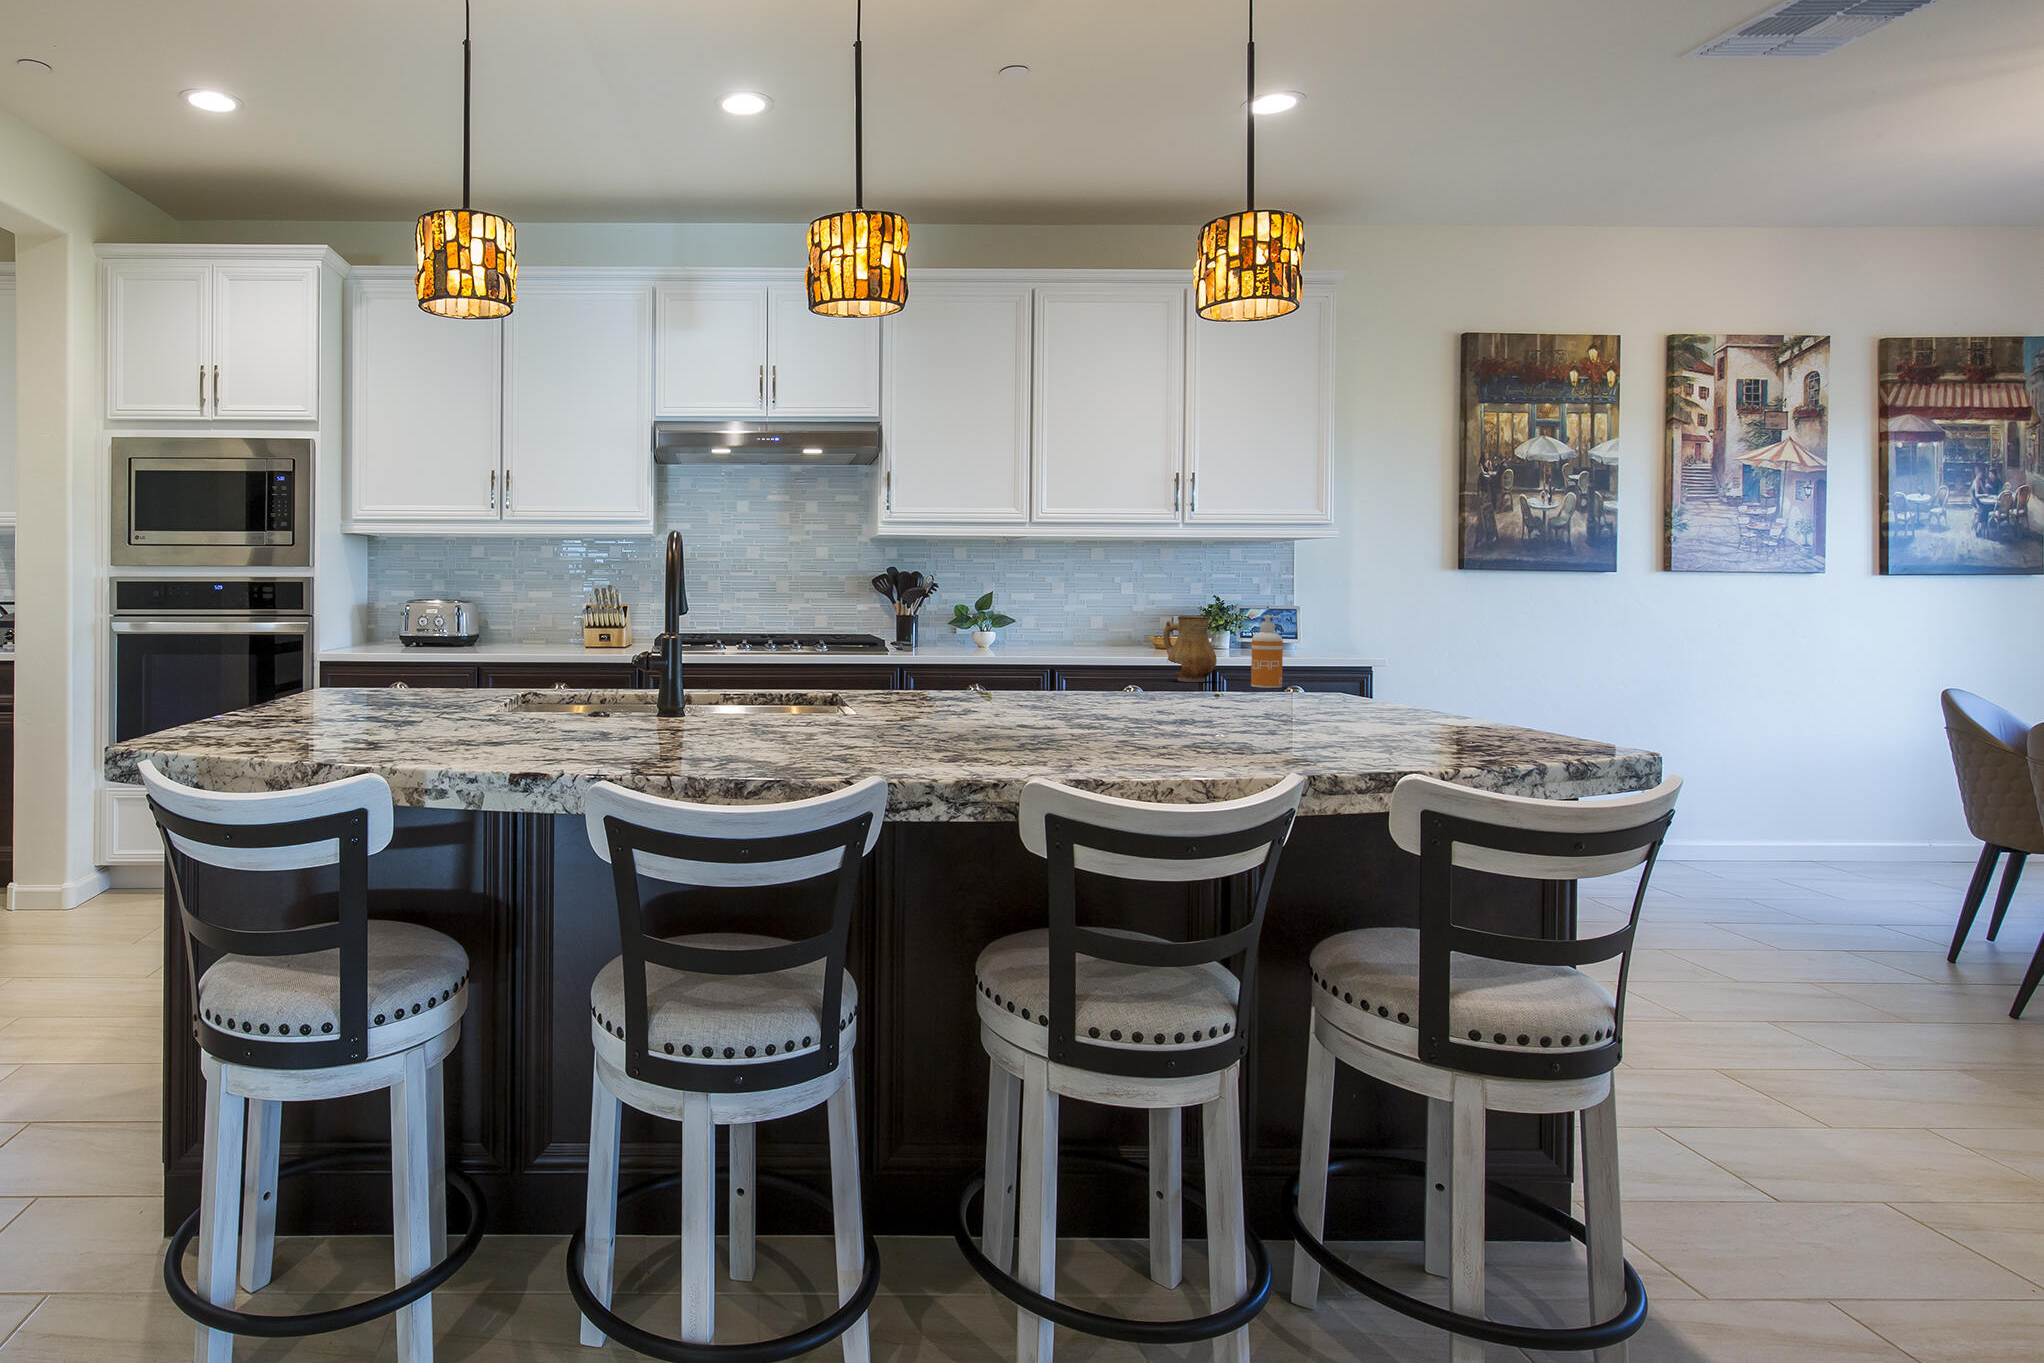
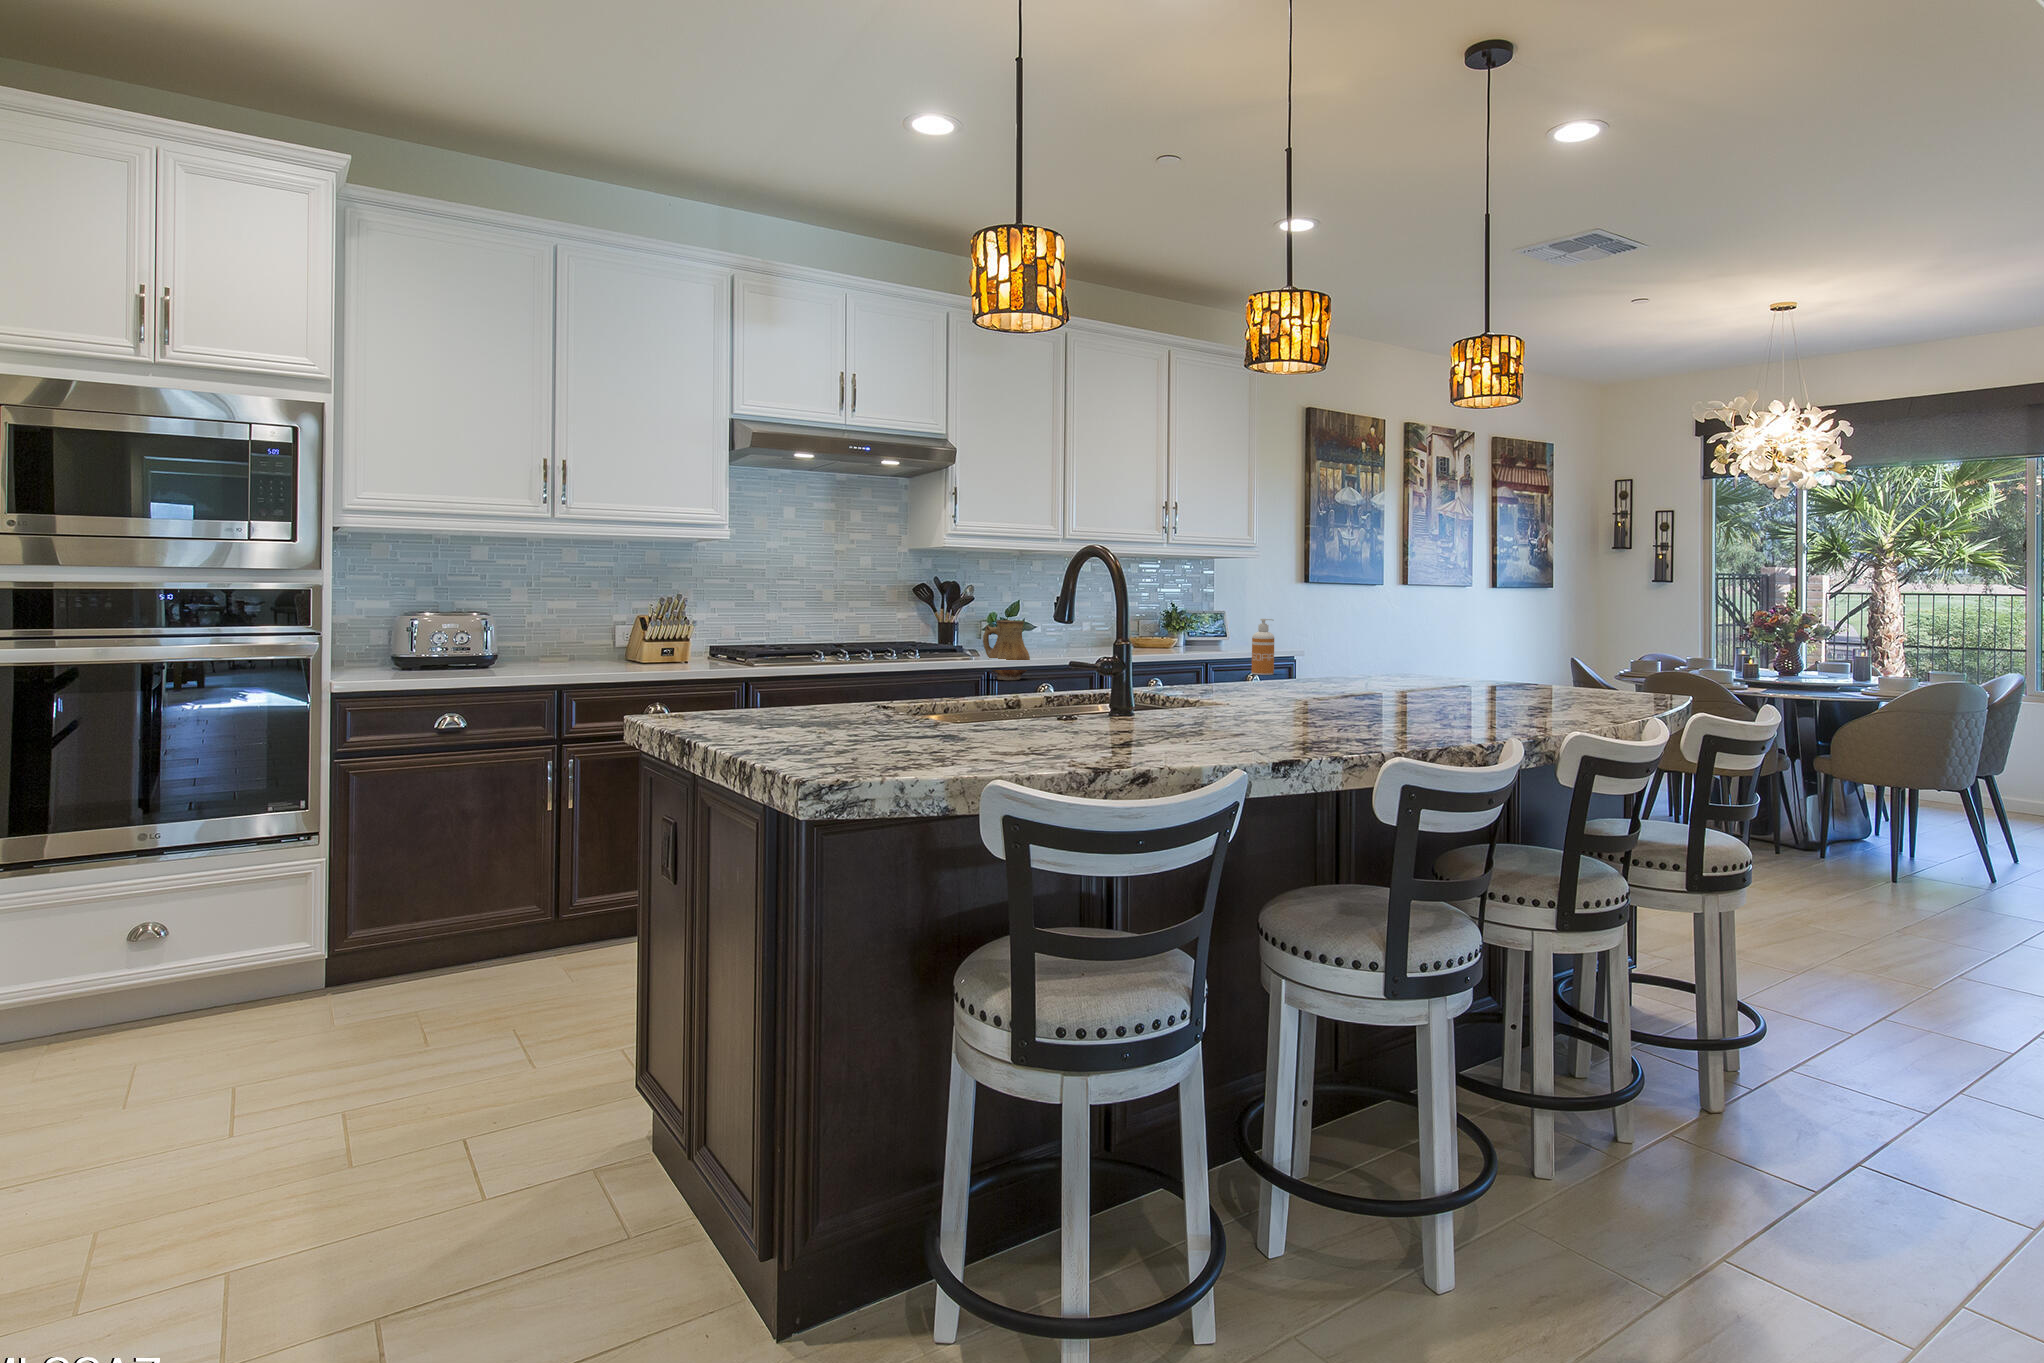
ceramic pitcher: present [1163,616,1217,682] -> present [983,620,1030,680]

